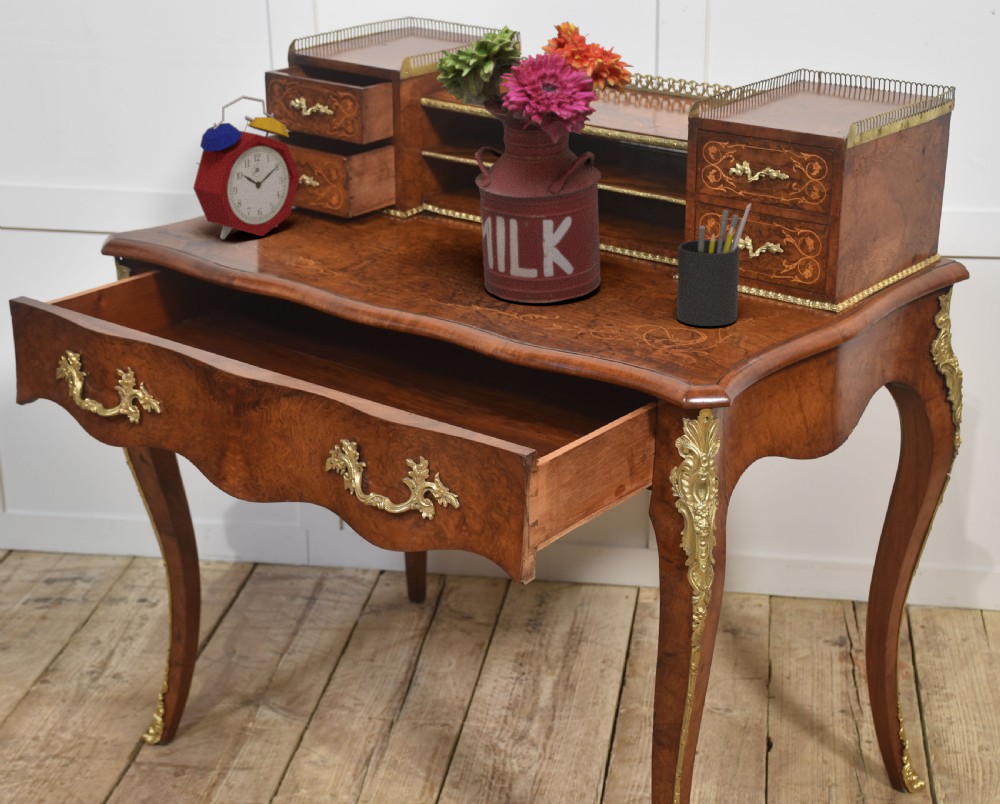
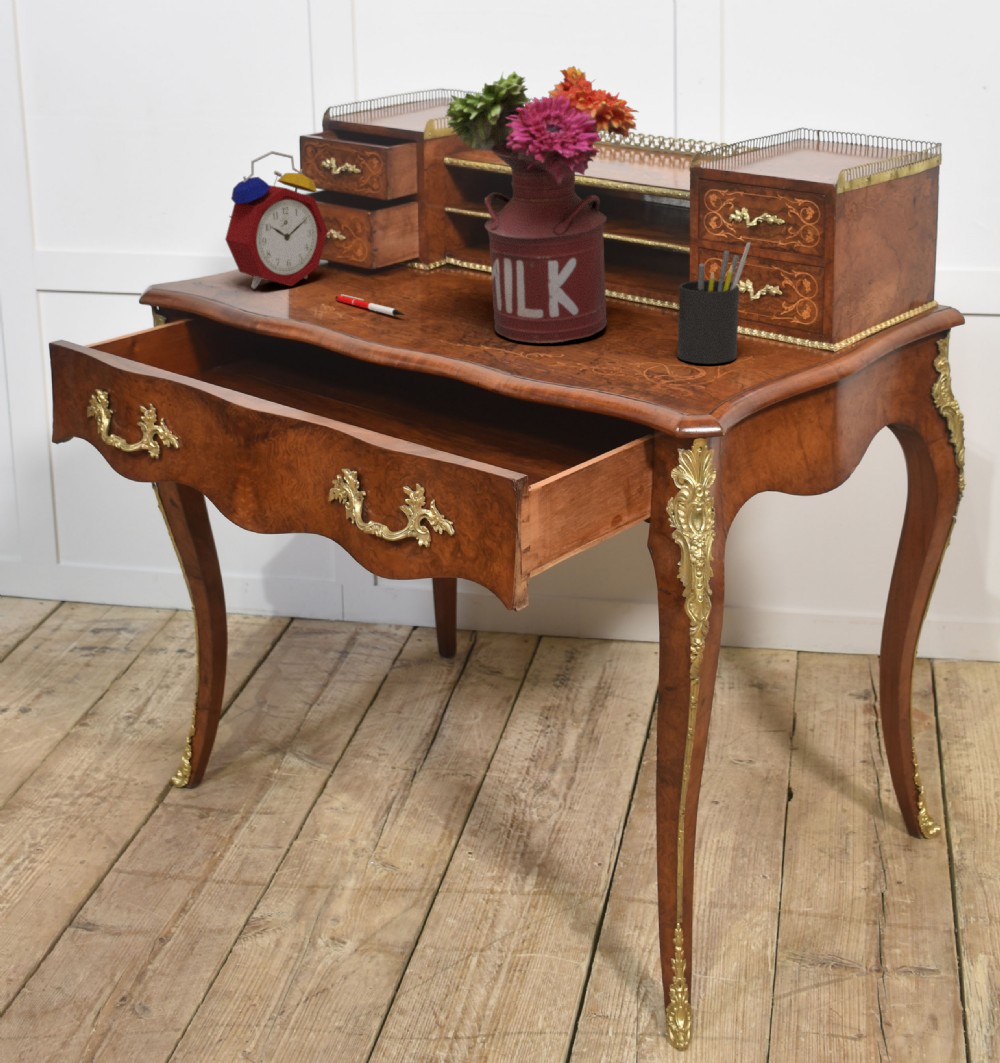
pen: none [312,246,389,271] -> present [336,294,404,315]

